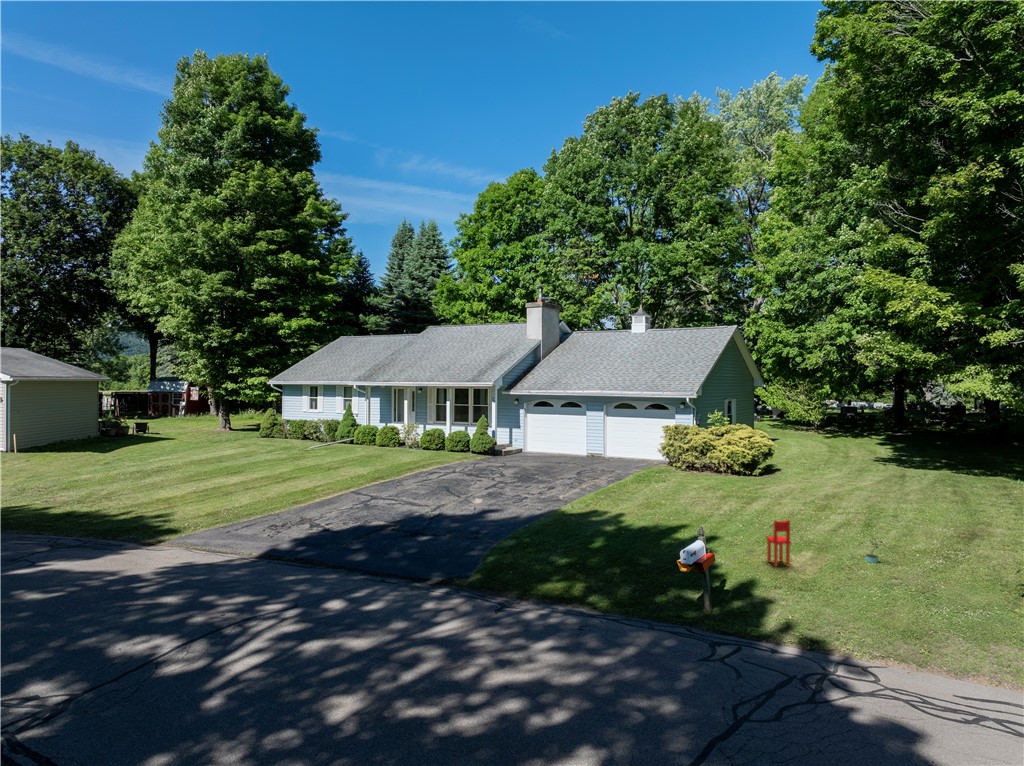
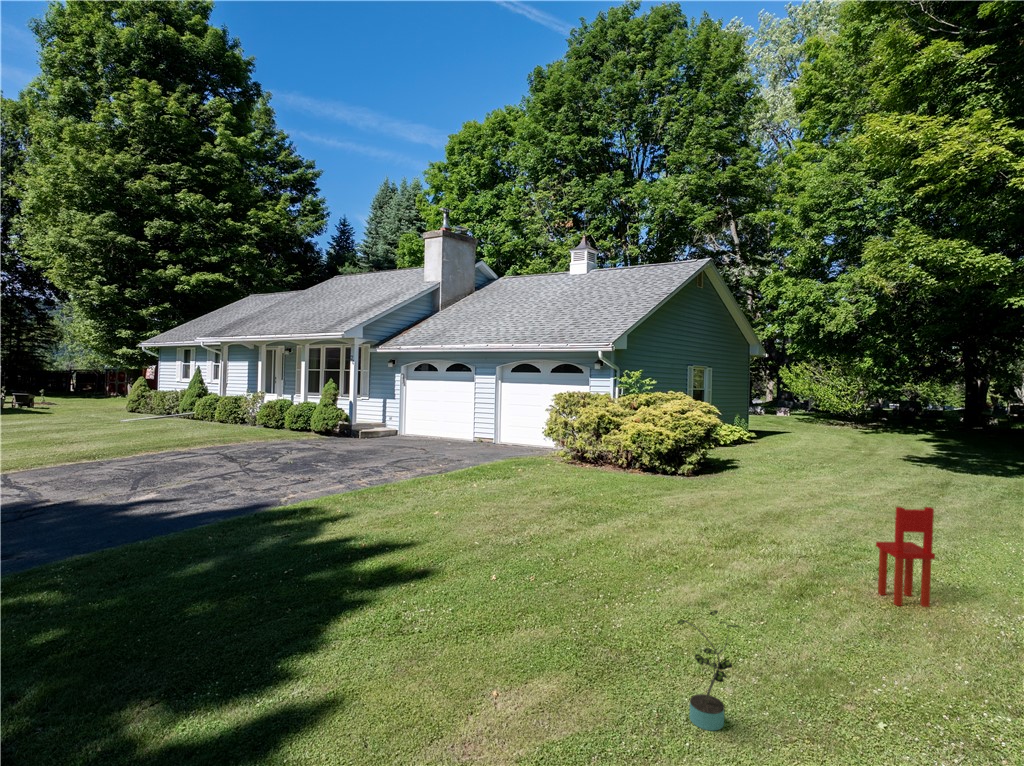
chair: present [766,520,791,567] -> present [876,507,935,607]

